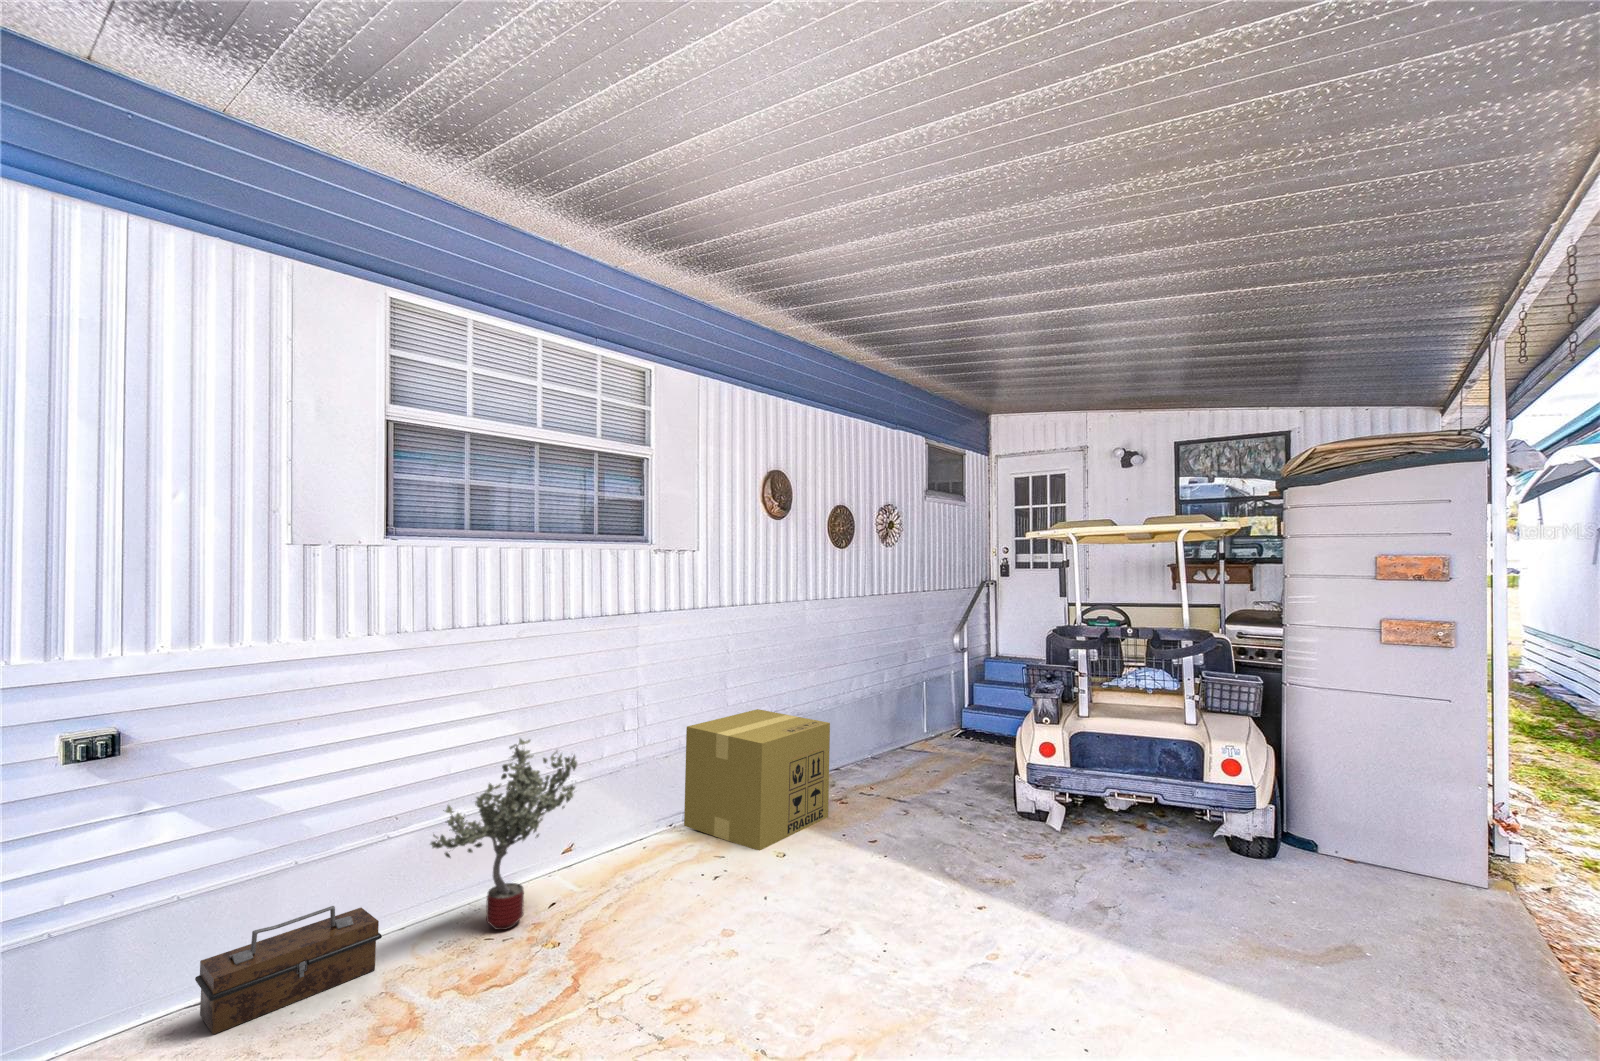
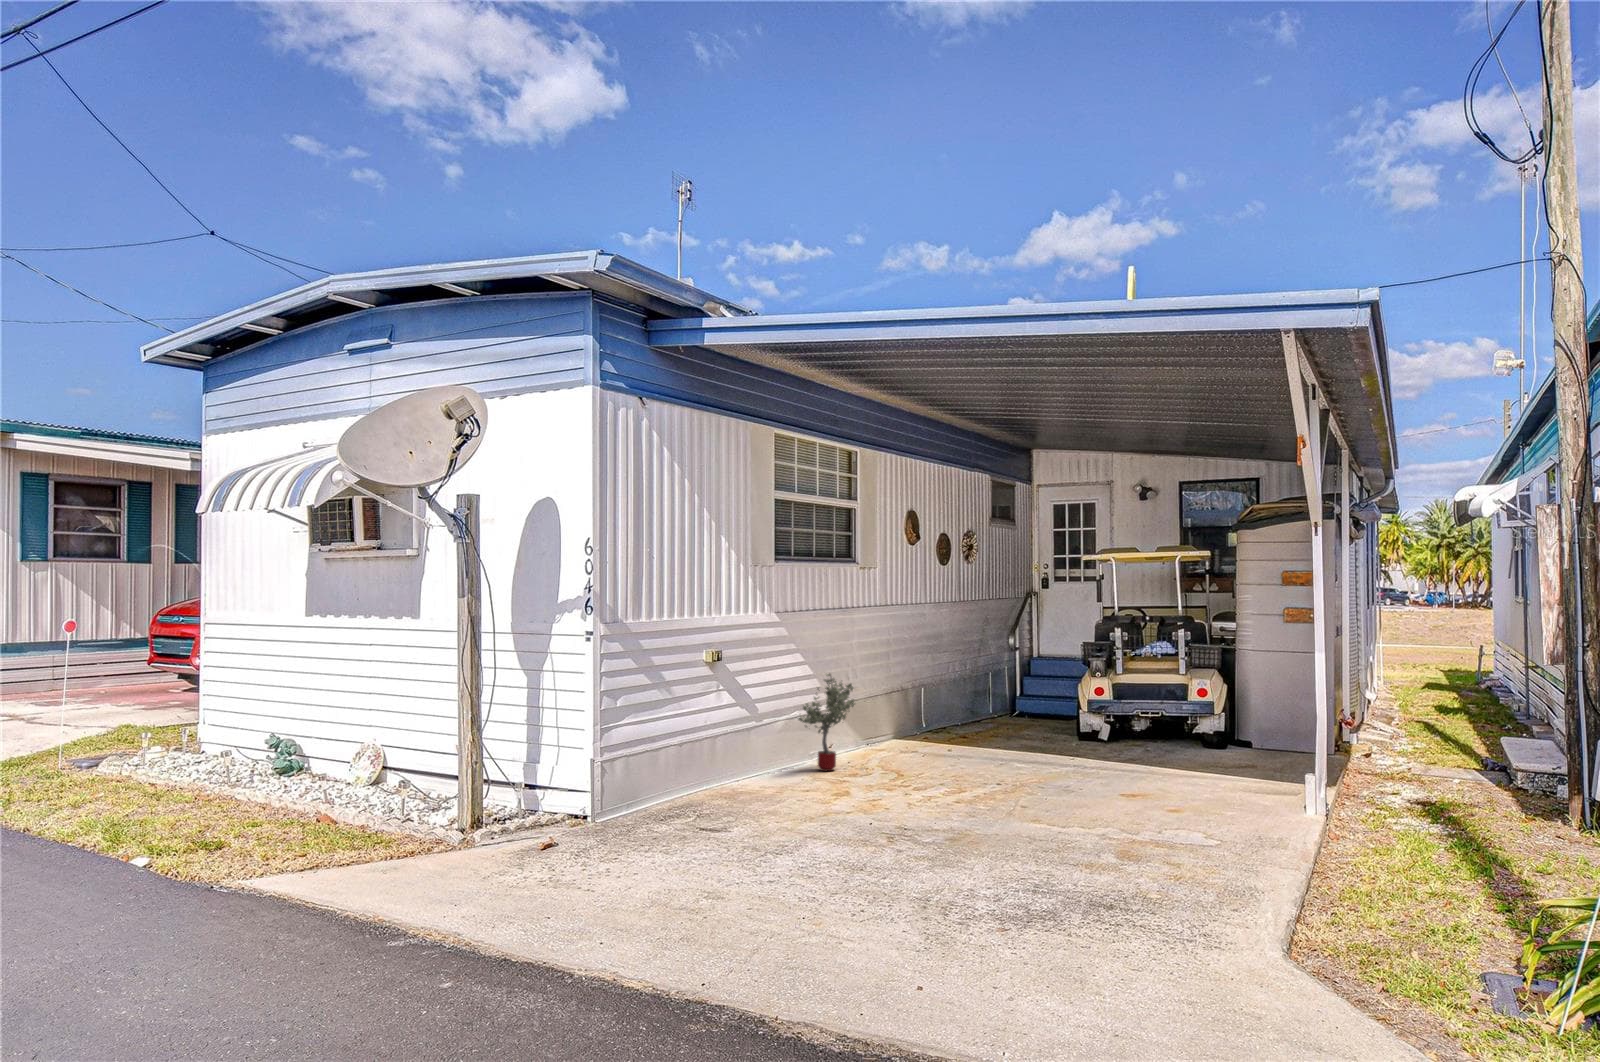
cardboard box: present [684,709,830,851] -> none [872,676,960,752]
toolbox: present [195,906,382,1034] -> none [731,746,791,790]

